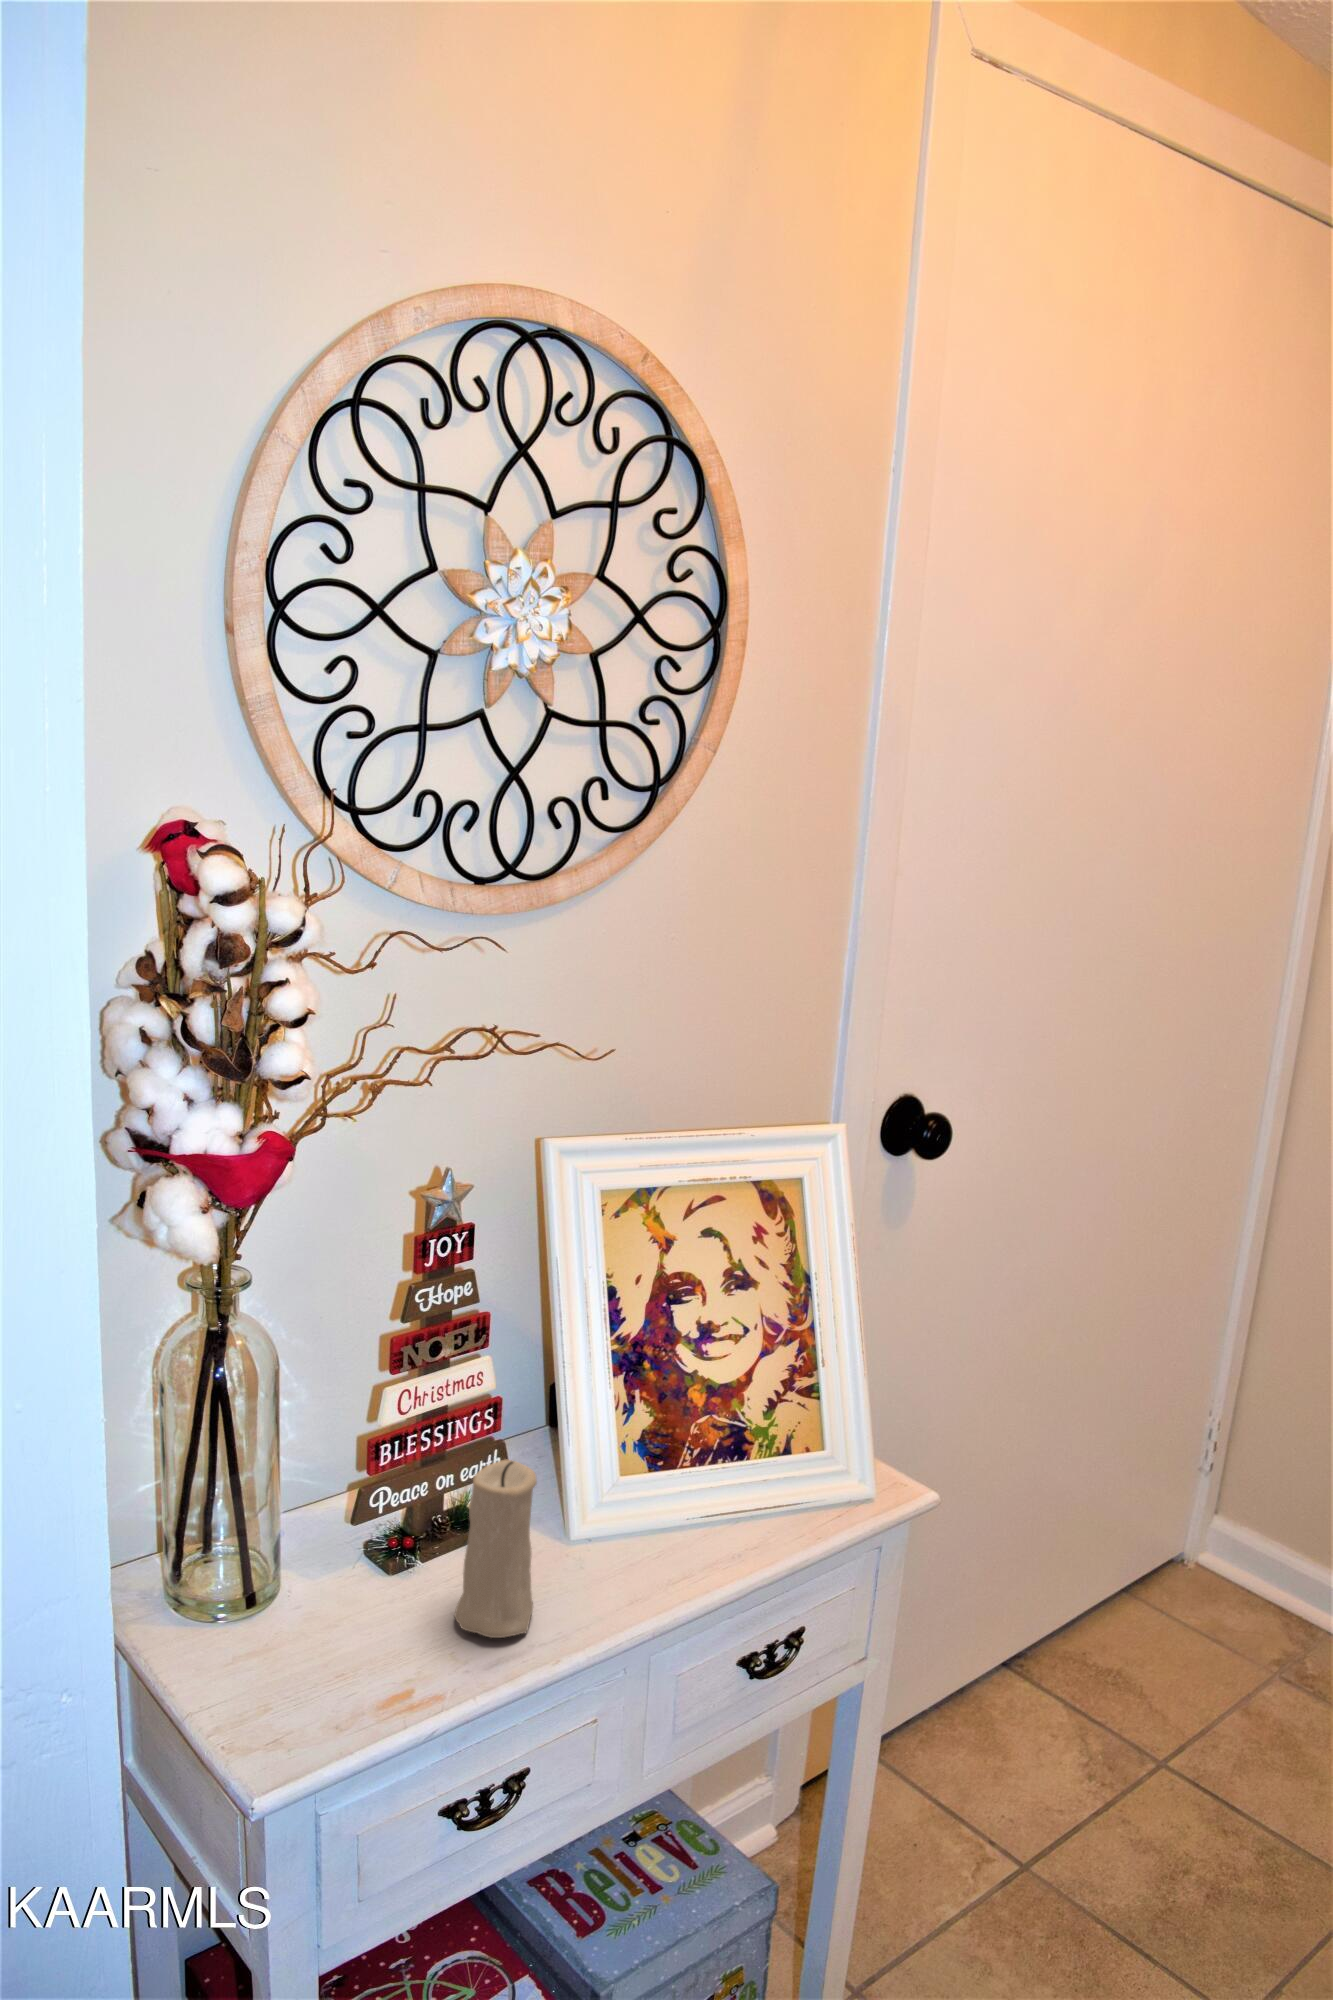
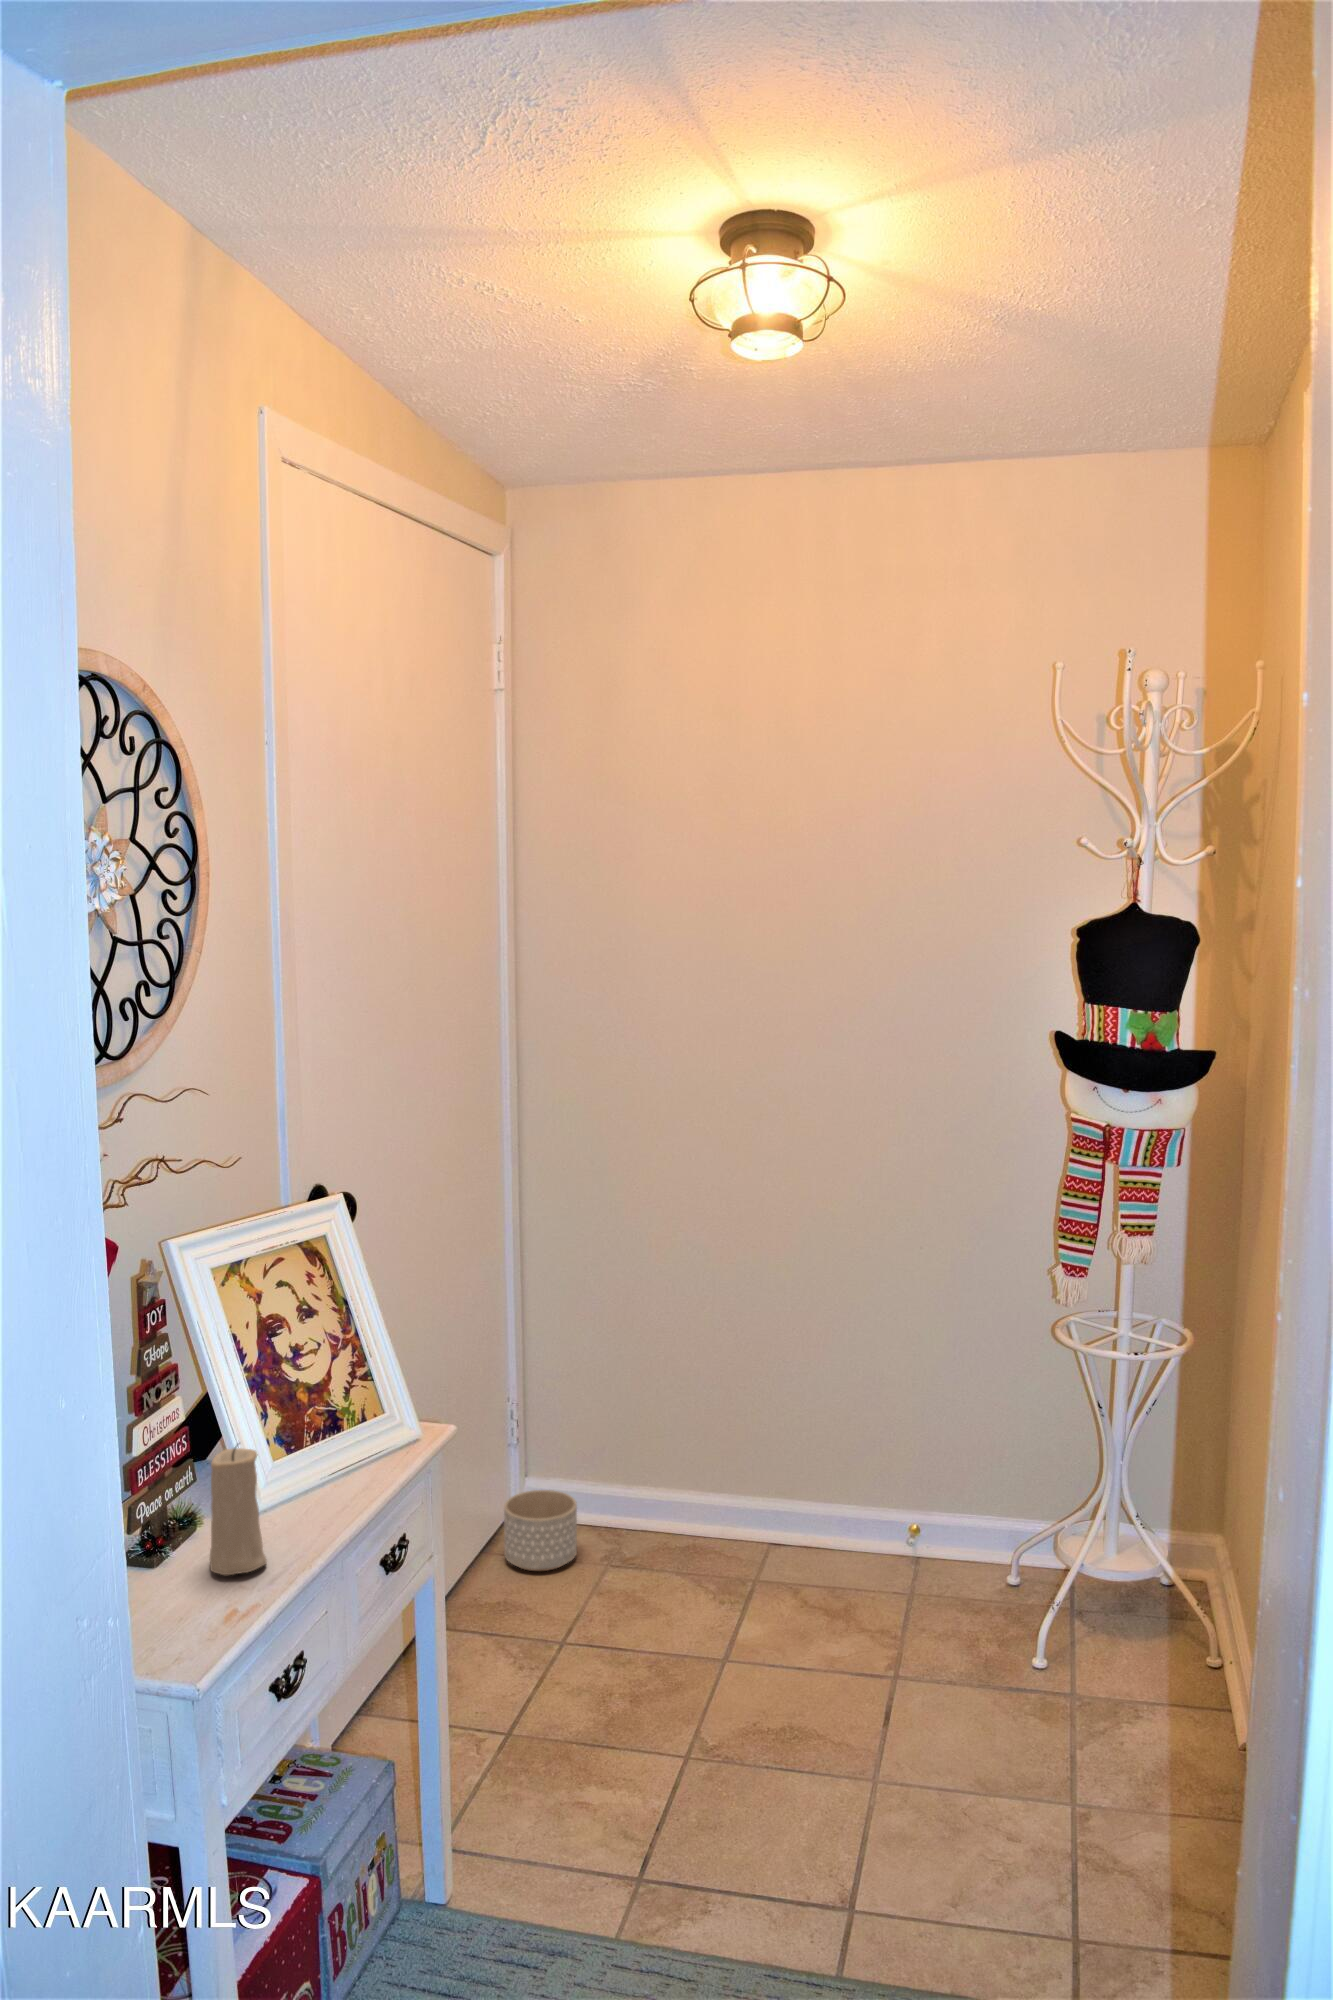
planter: none [1141,1526,1254,1645] -> present [504,1490,577,1571]

